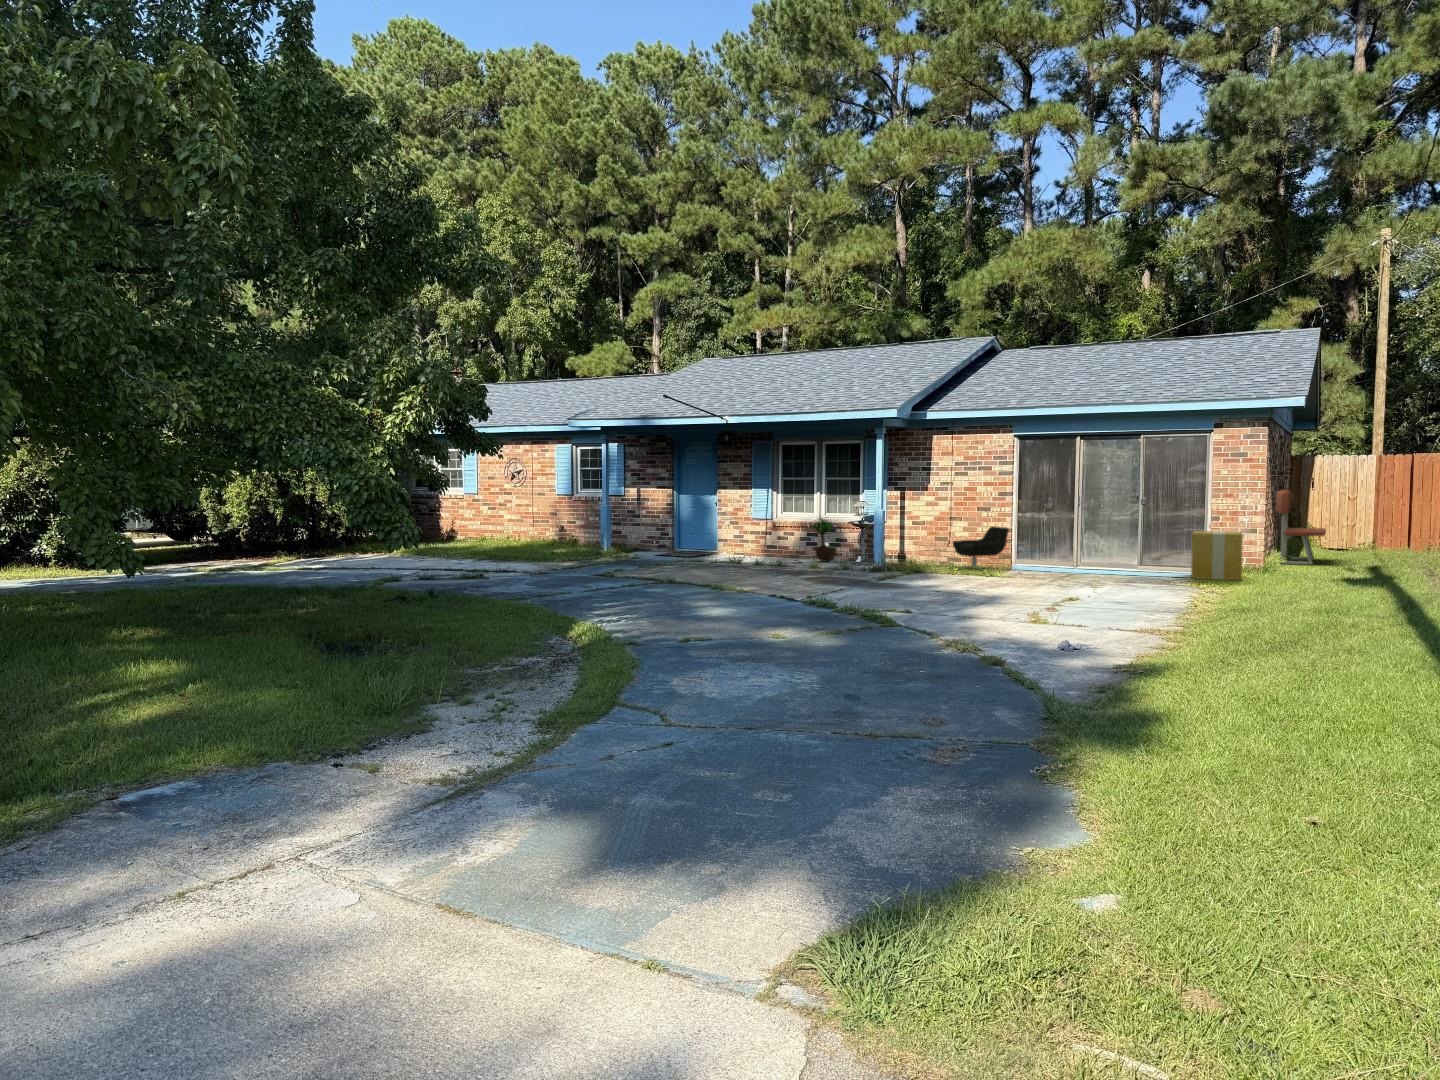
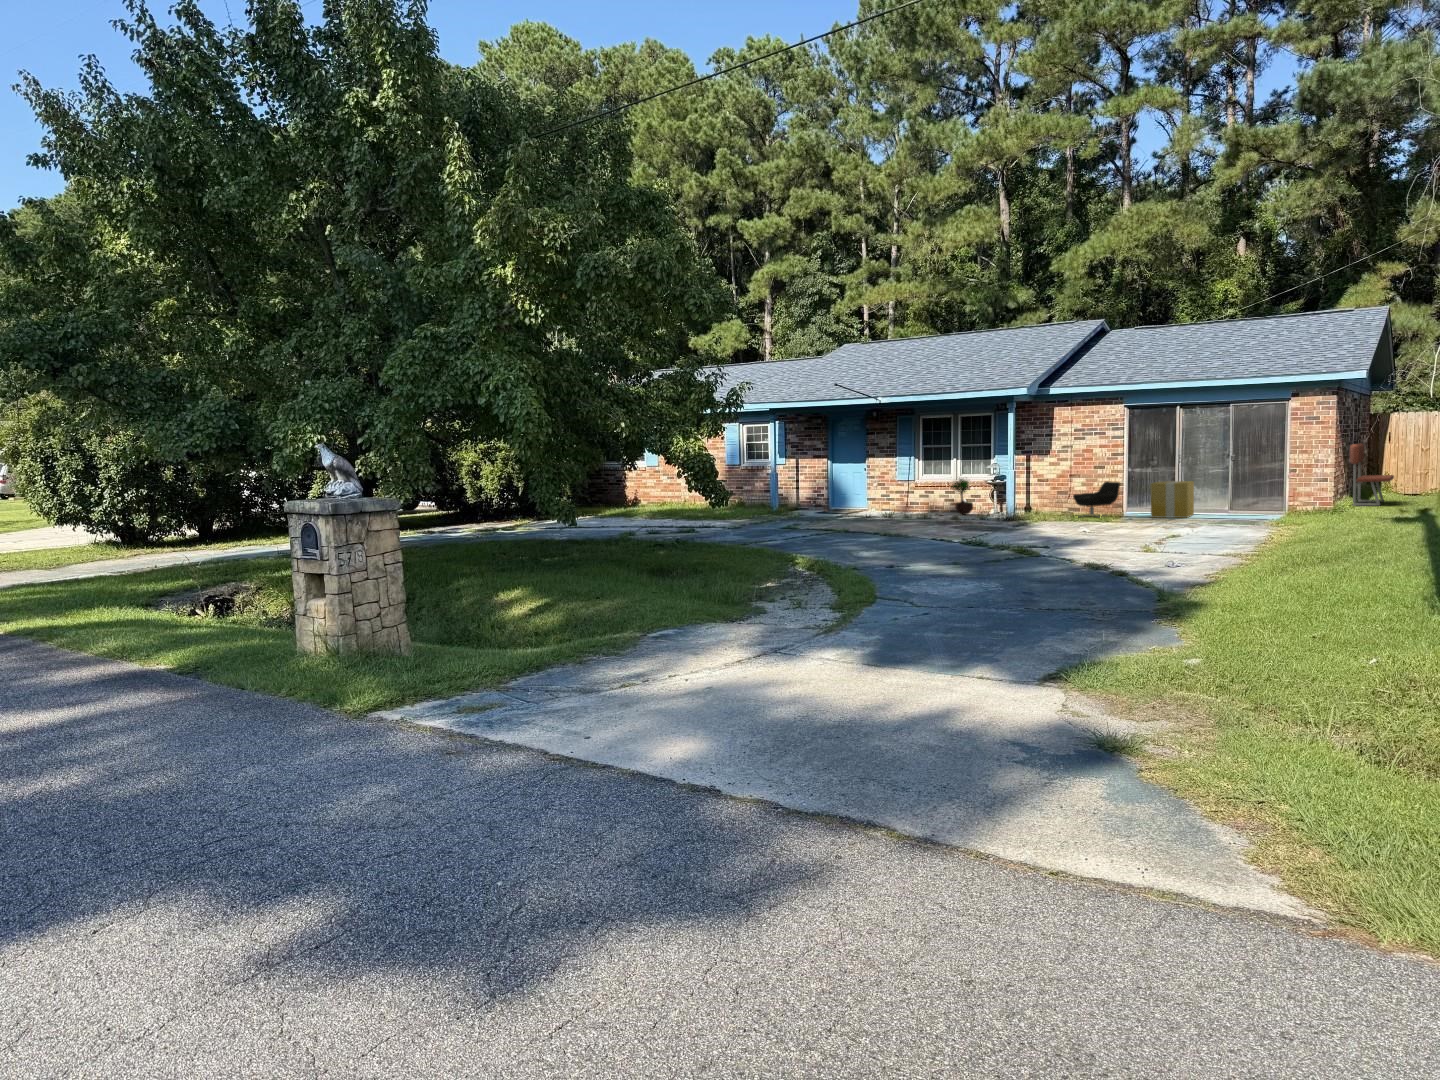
cardboard box: present [1191,531,1243,580] -> present [1151,481,1194,518]

